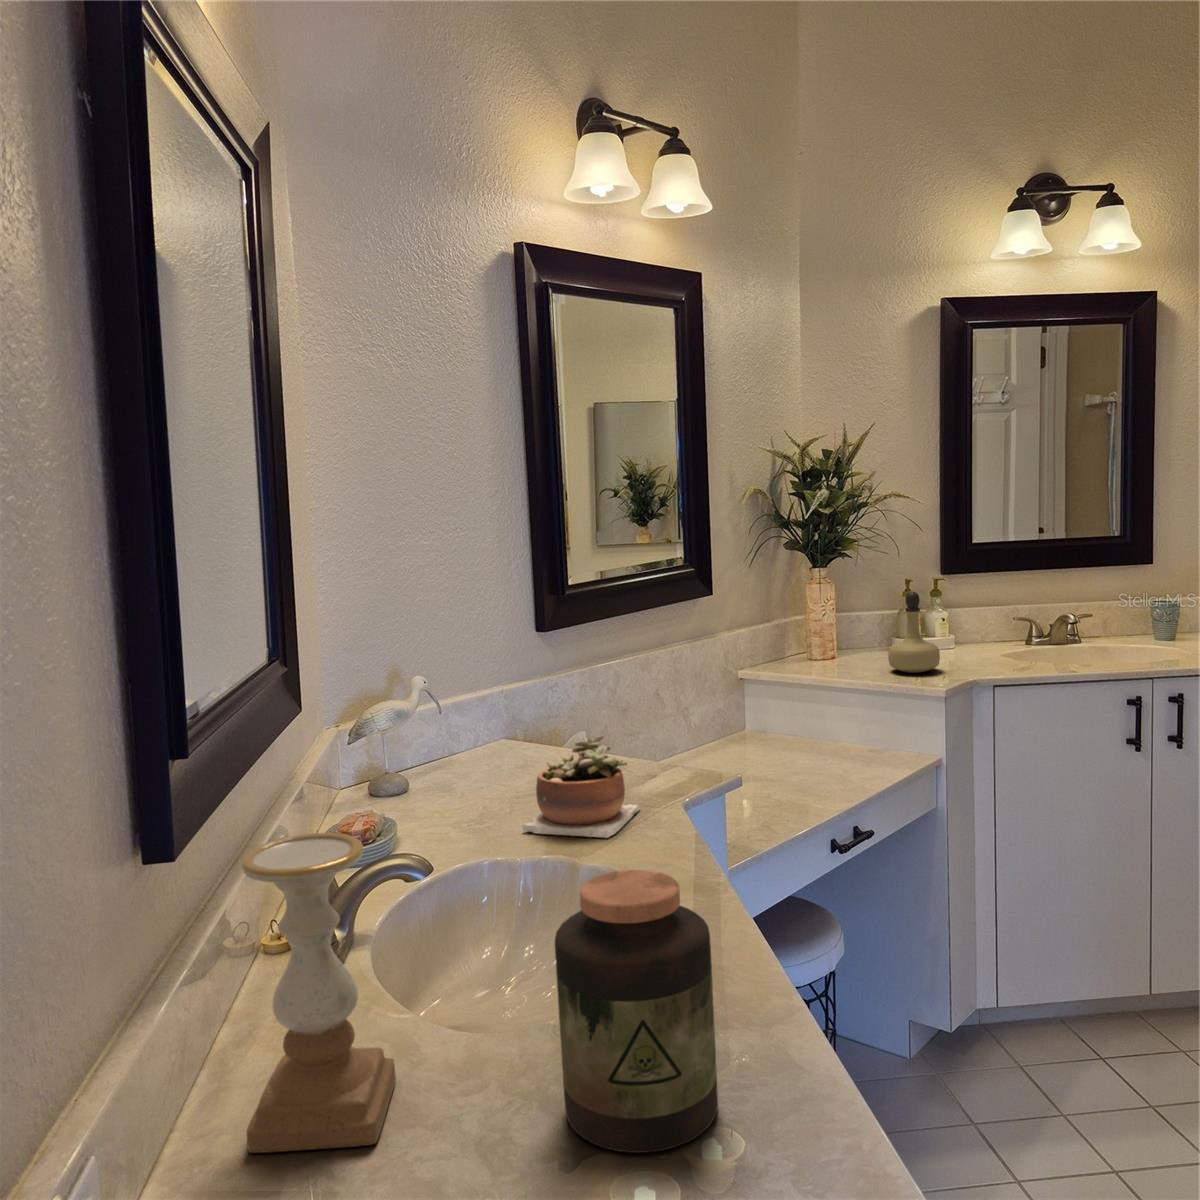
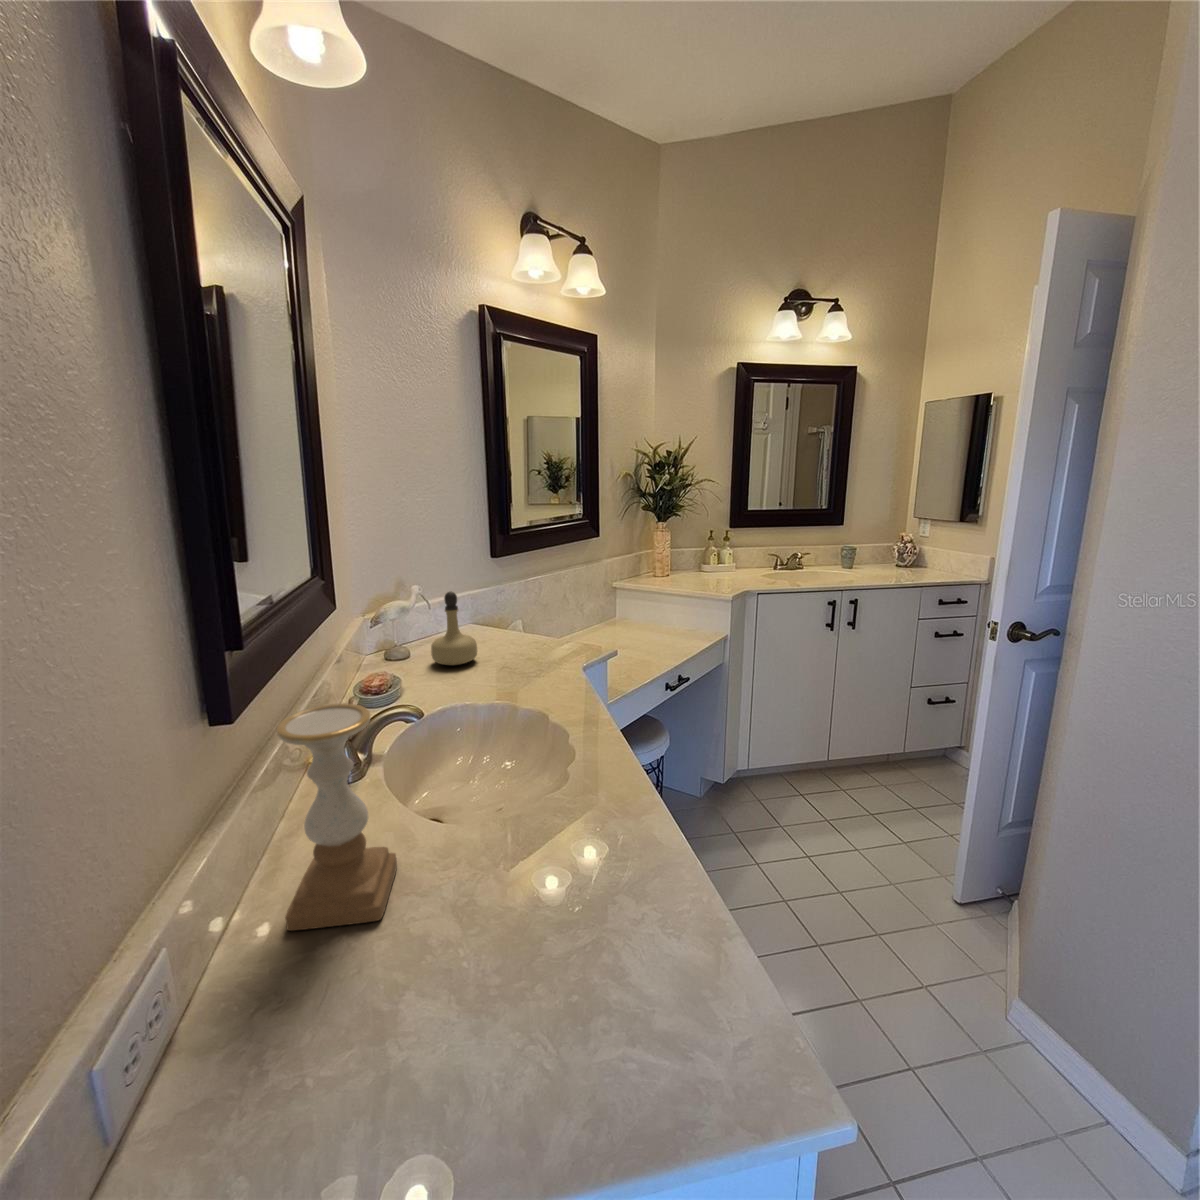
perfume bottle: present [888,591,940,673] -> present [431,591,477,665]
succulent plant: present [523,735,640,838] -> none [484,623,558,687]
jar: present [555,870,718,1153] -> none [509,728,618,921]

